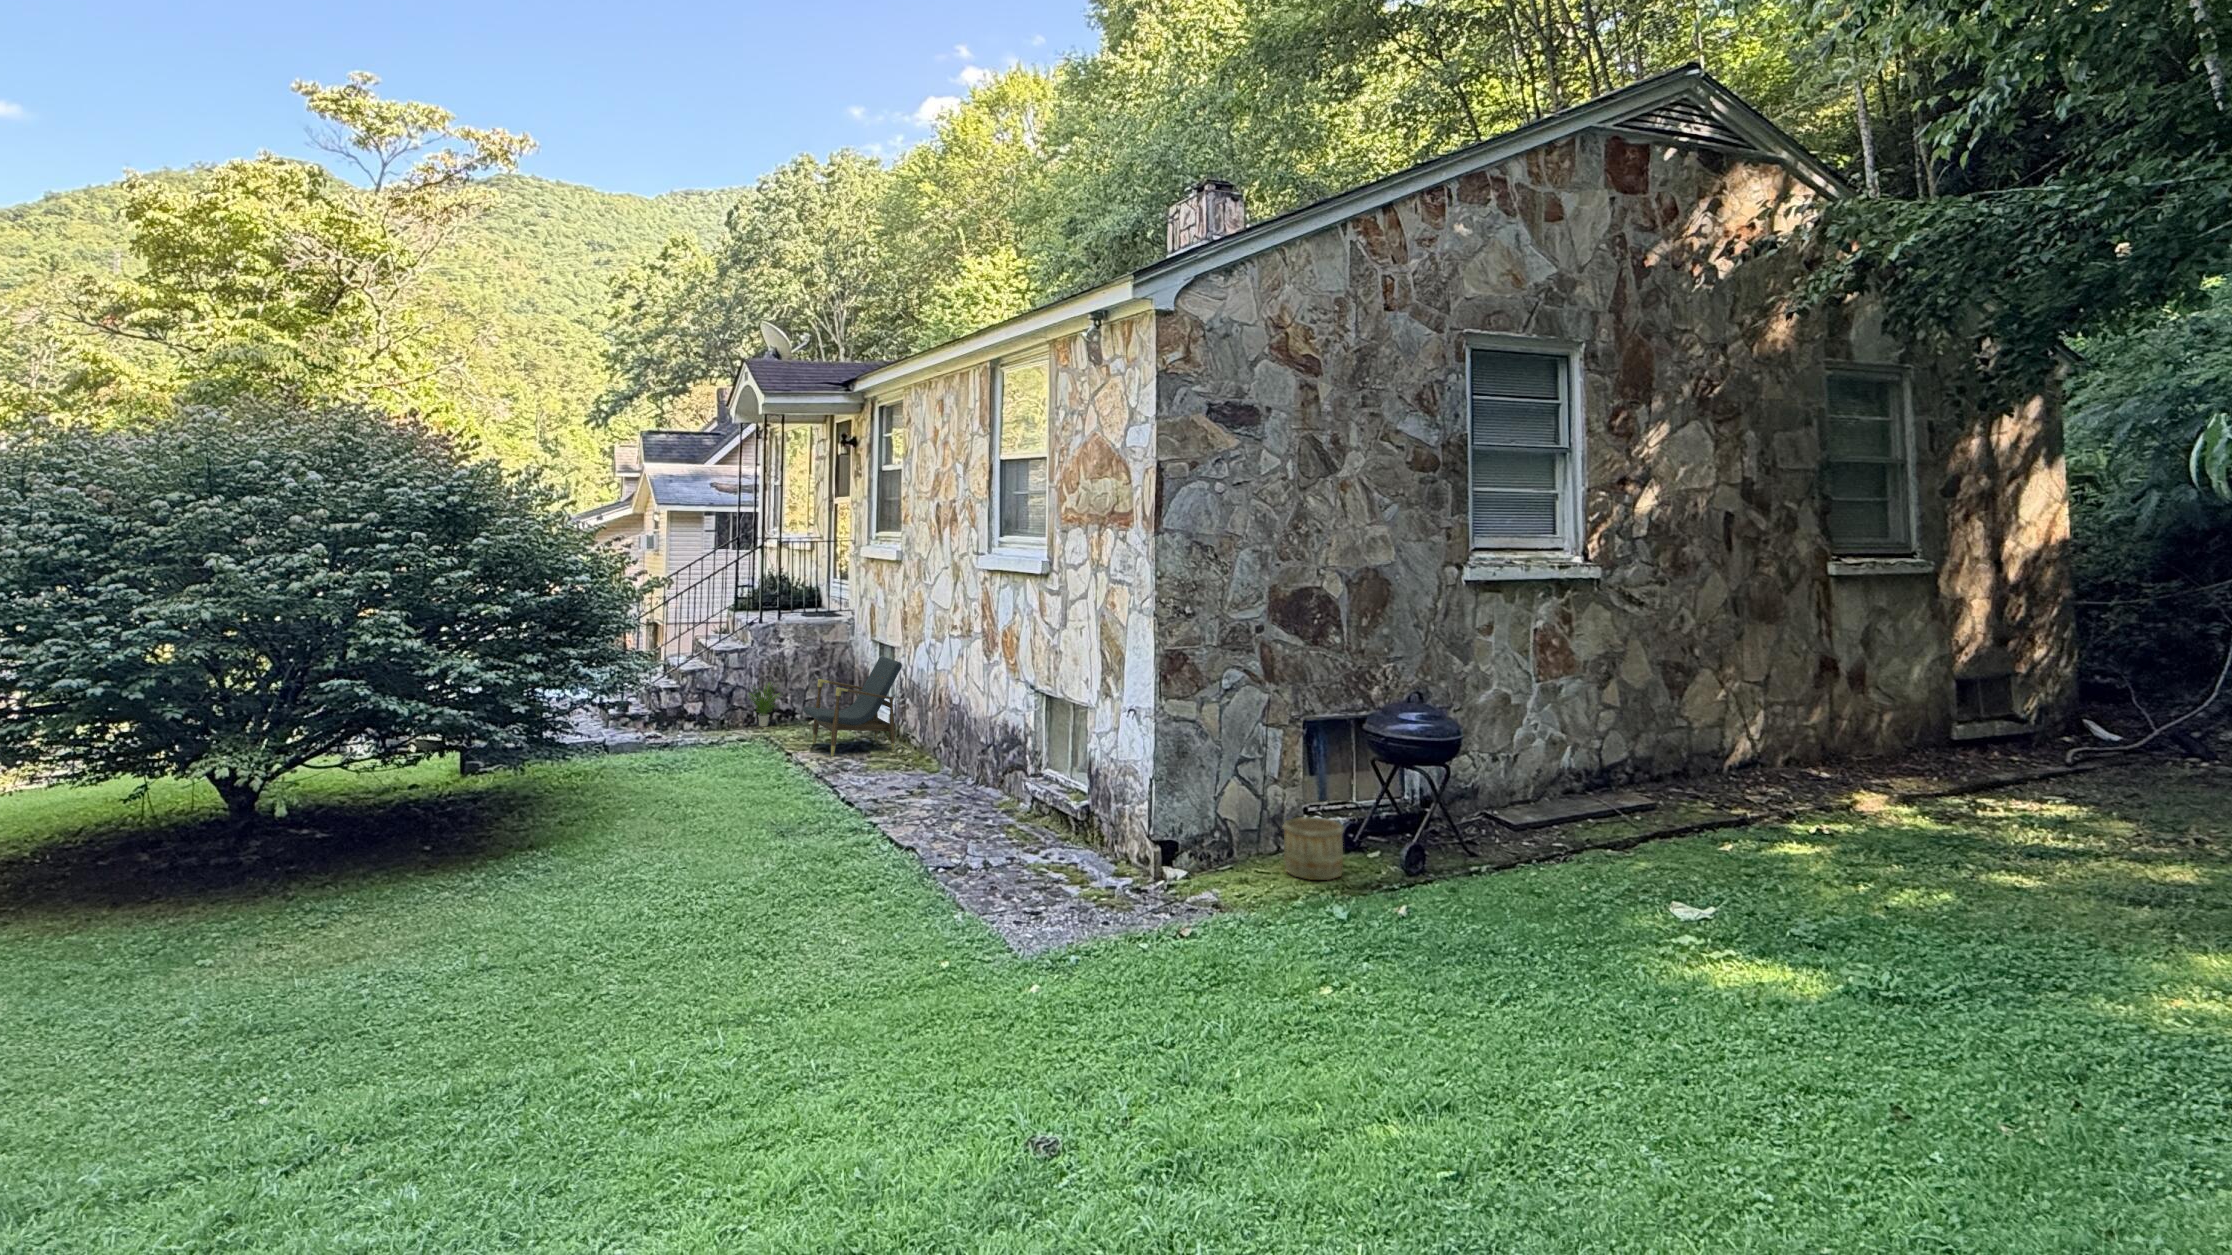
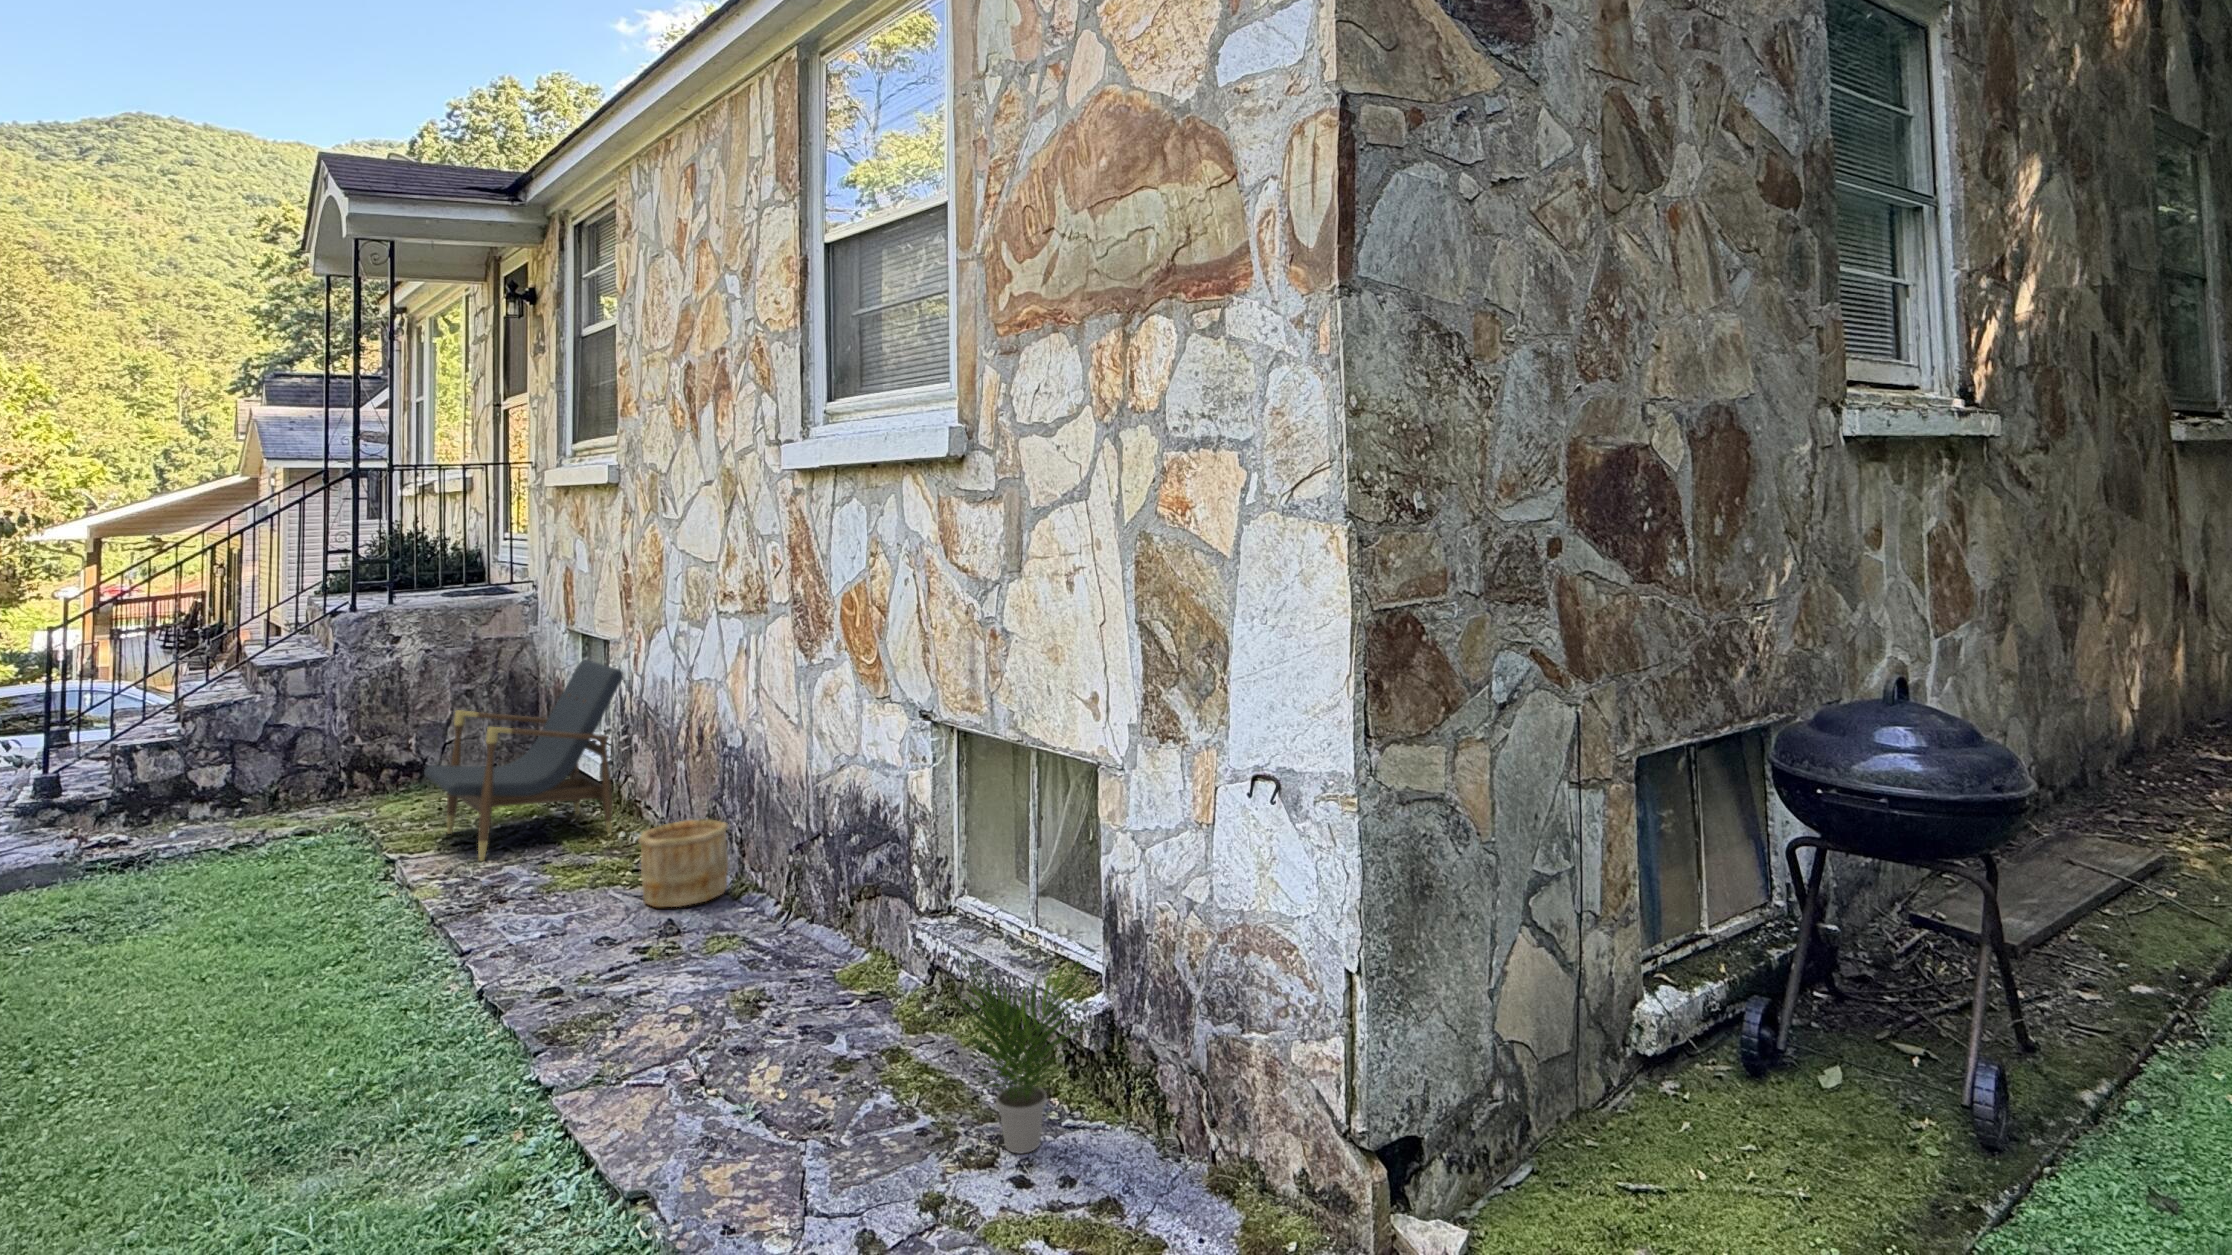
potted plant: present [750,683,780,727] -> present [954,945,1083,1154]
wooden bucket: present [1282,817,1344,880] -> present [638,819,728,907]

